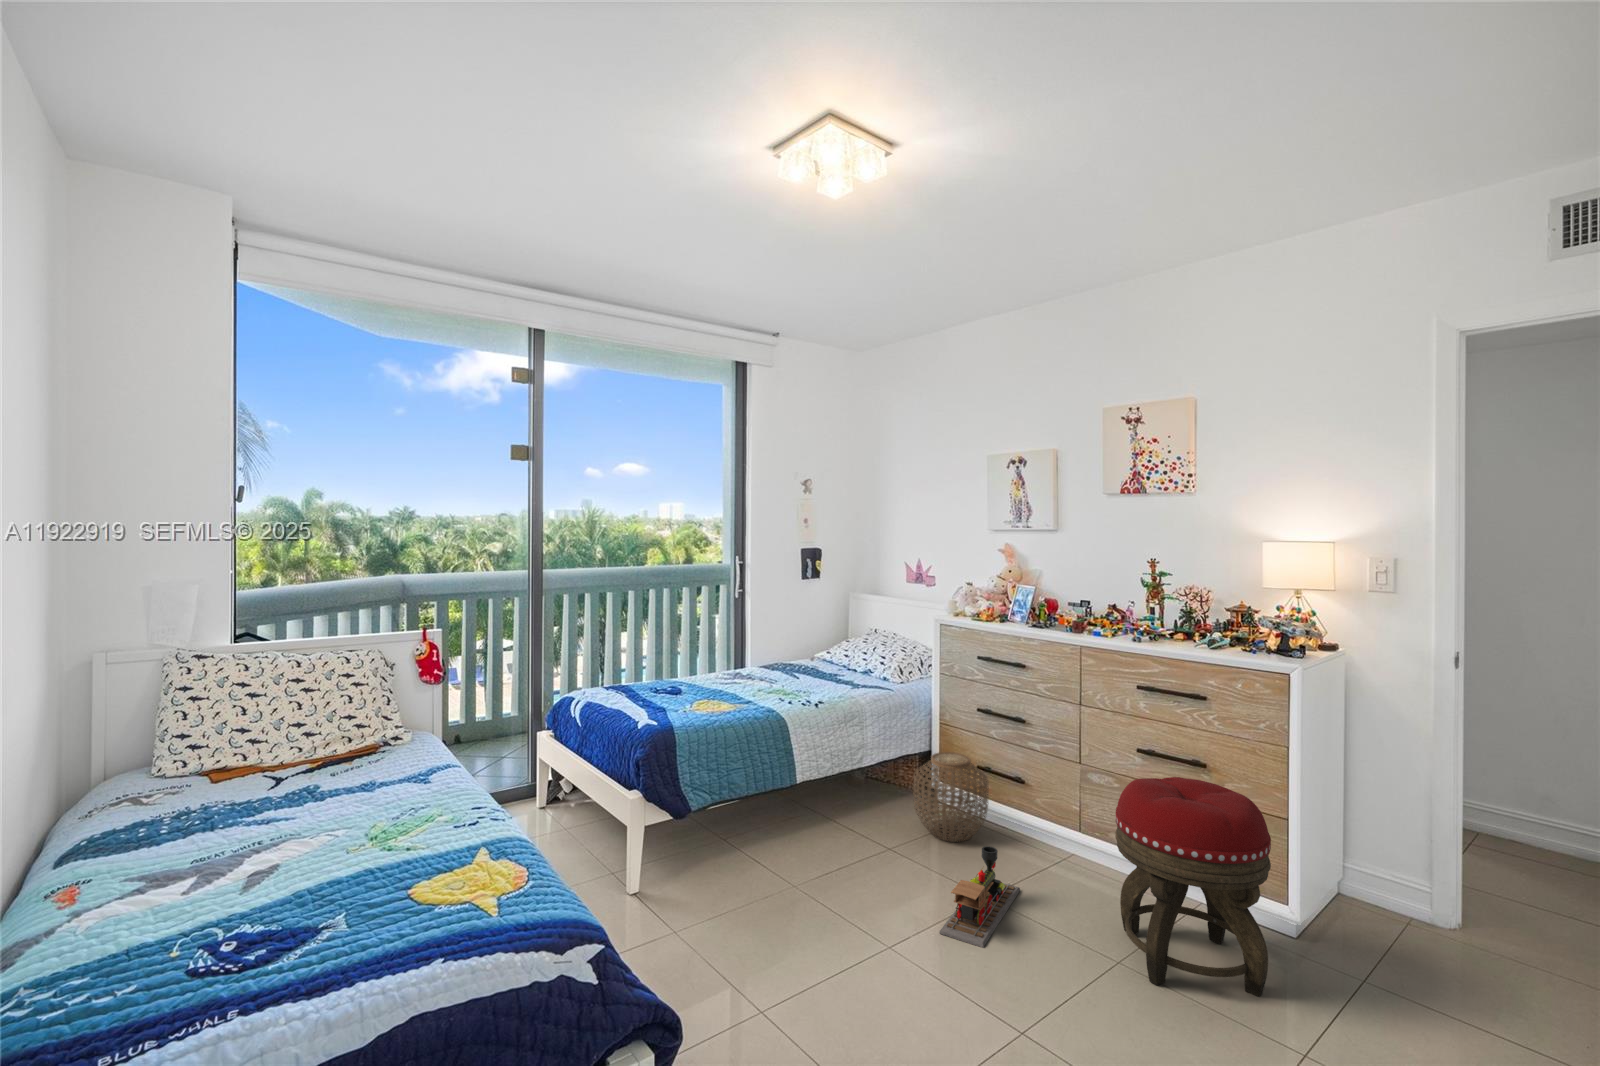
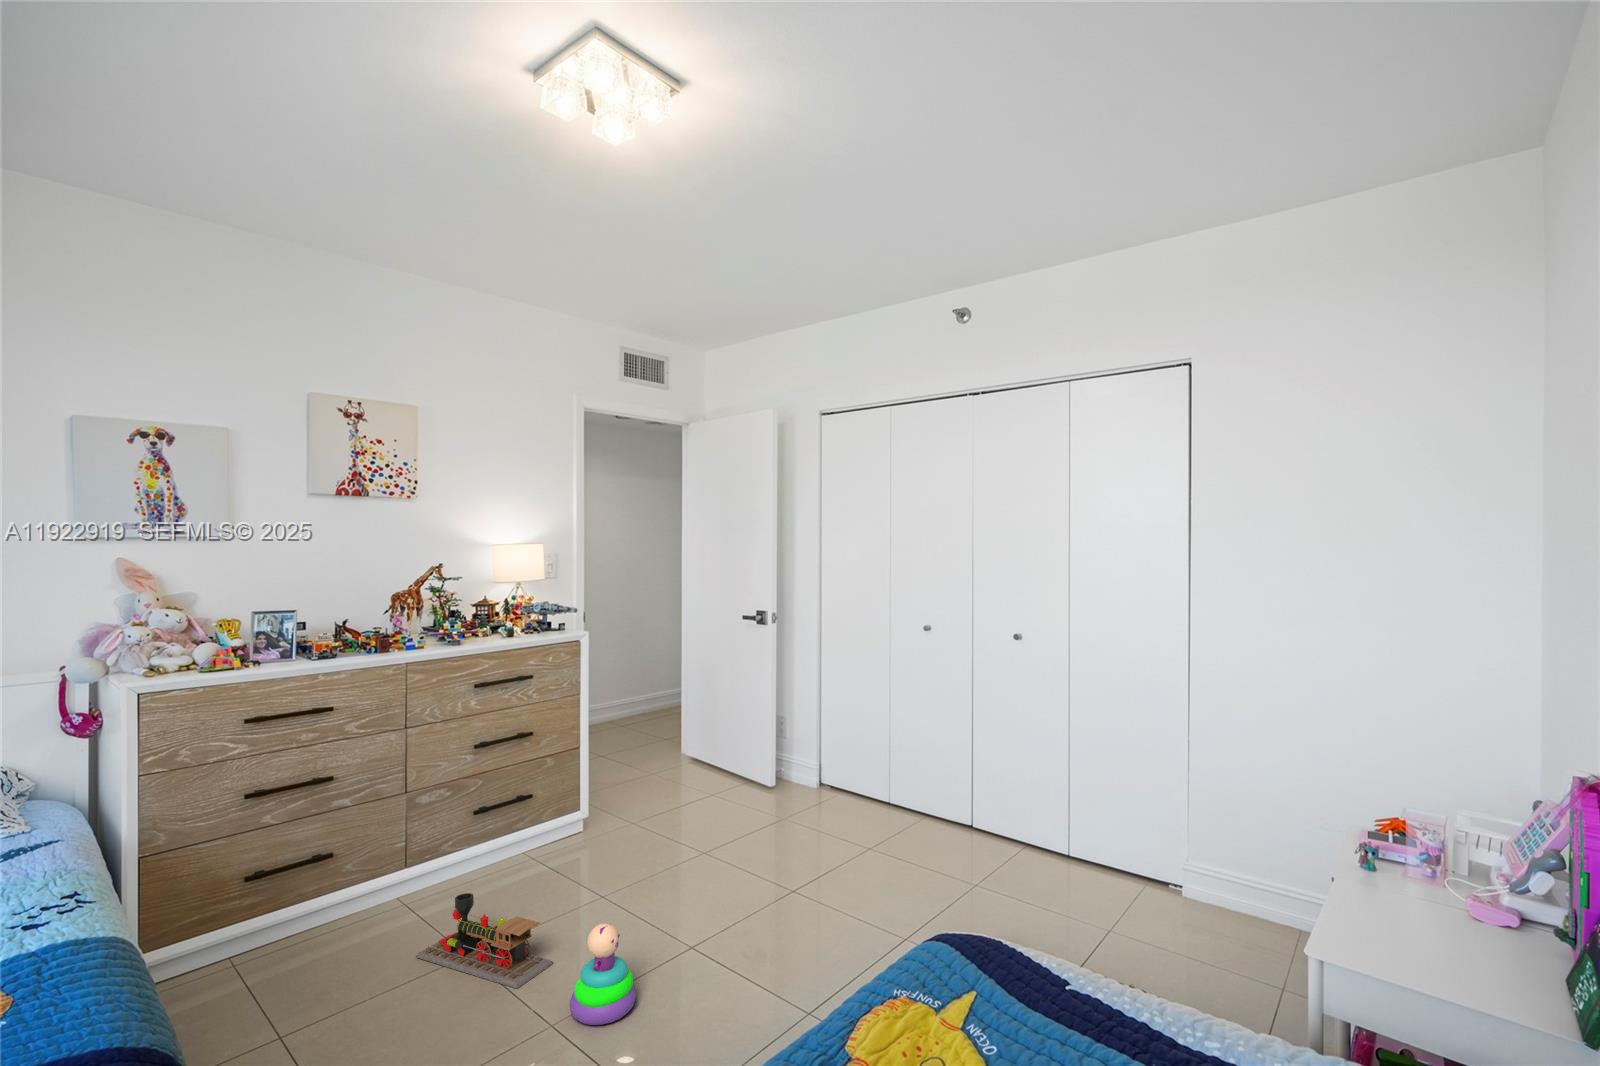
woven basket: present [914,752,989,842] -> none [200,855,327,990]
footstool: present [1115,777,1271,997] -> none [545,732,656,894]
stacking toy: none [877,903,938,1000] -> present [570,923,636,1025]

